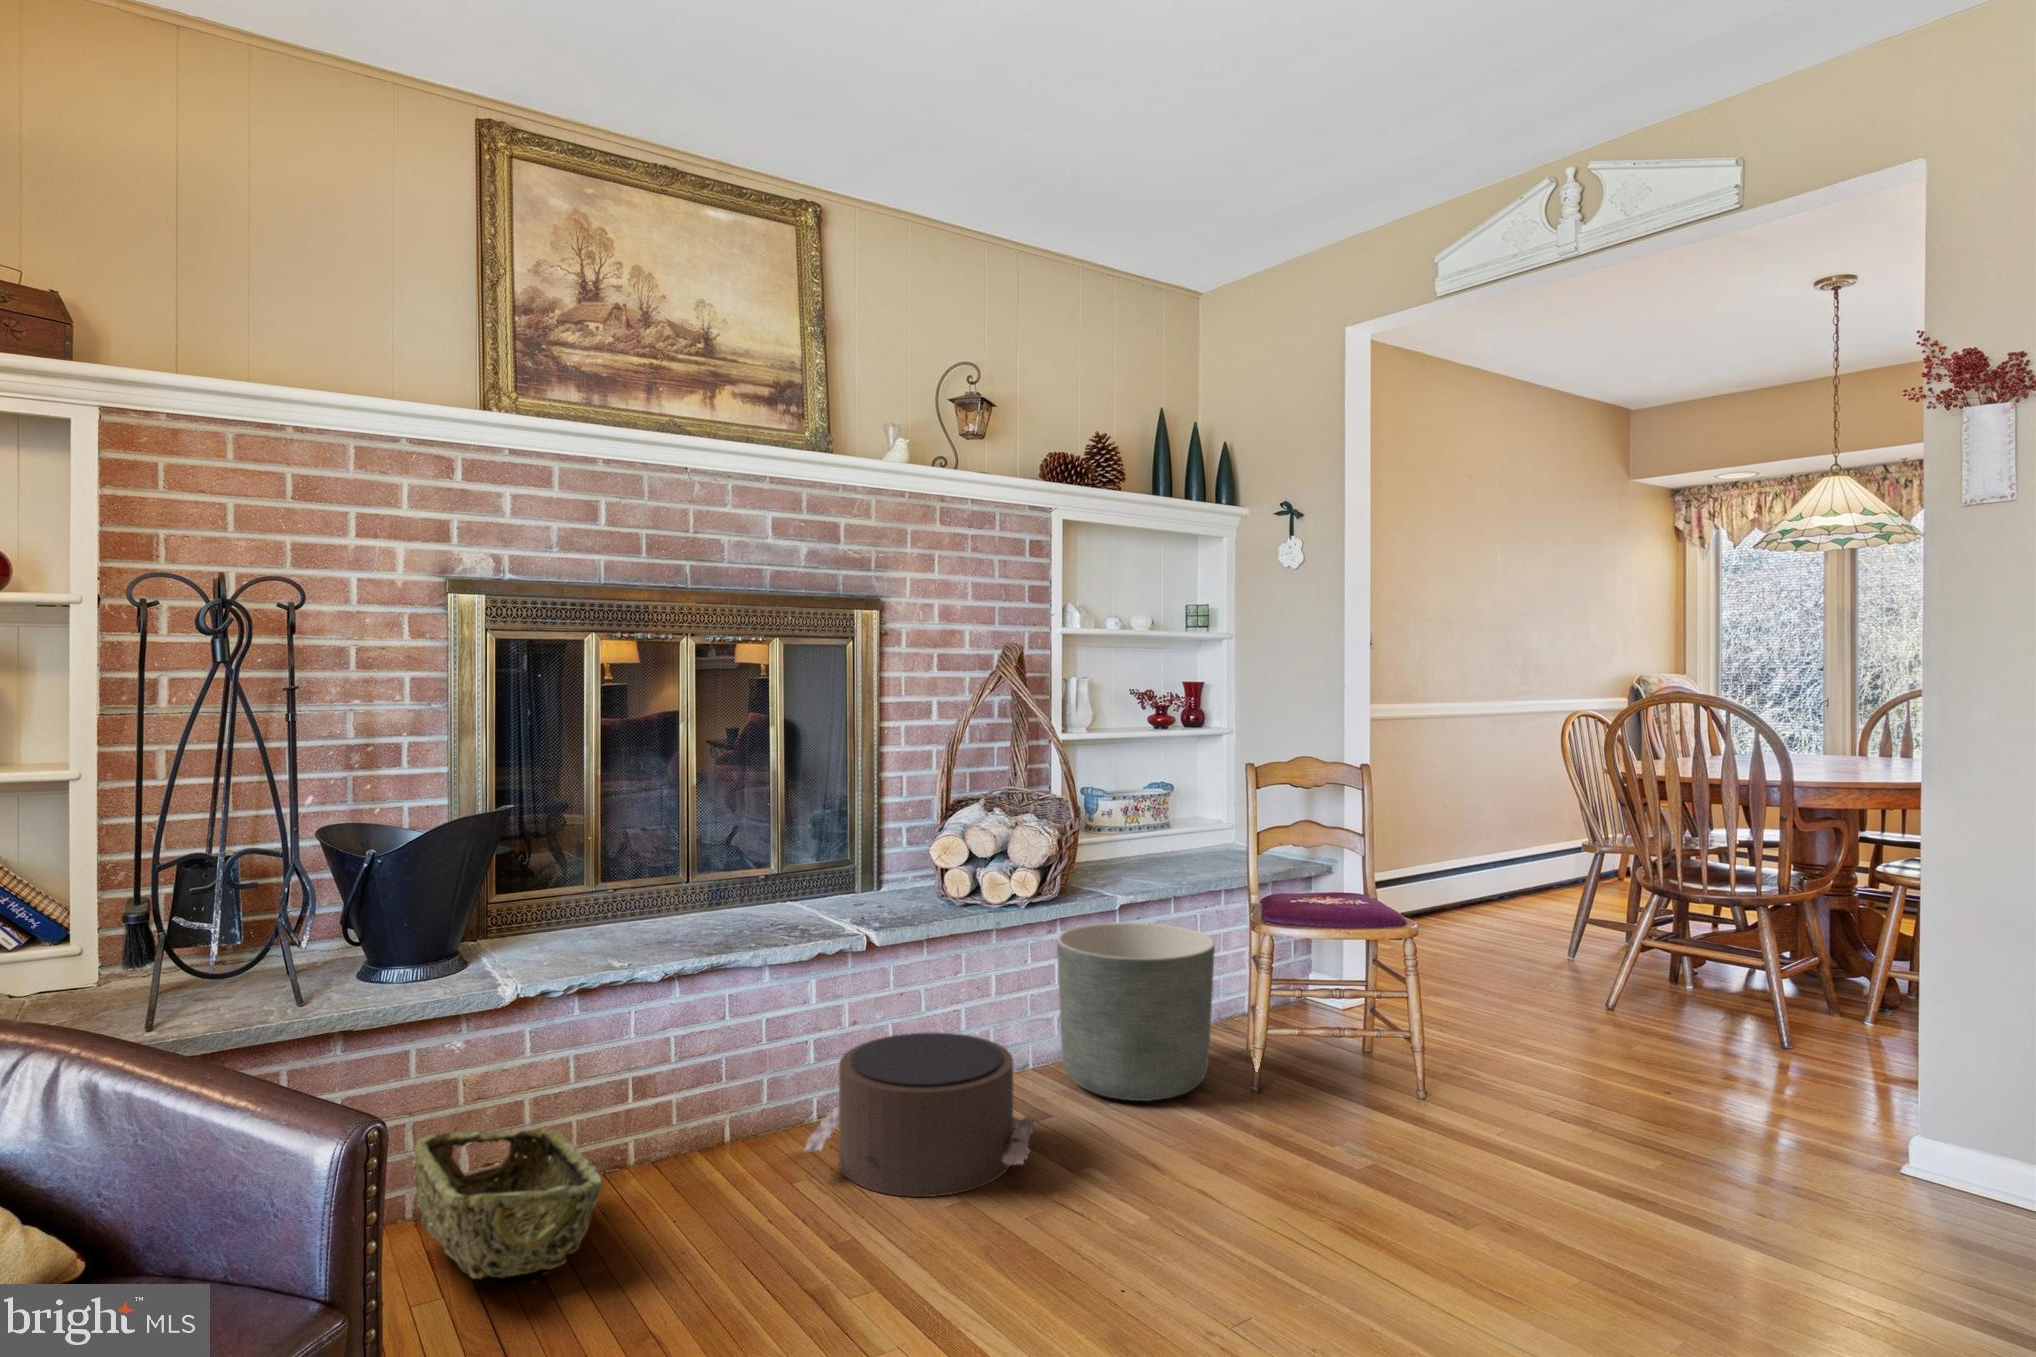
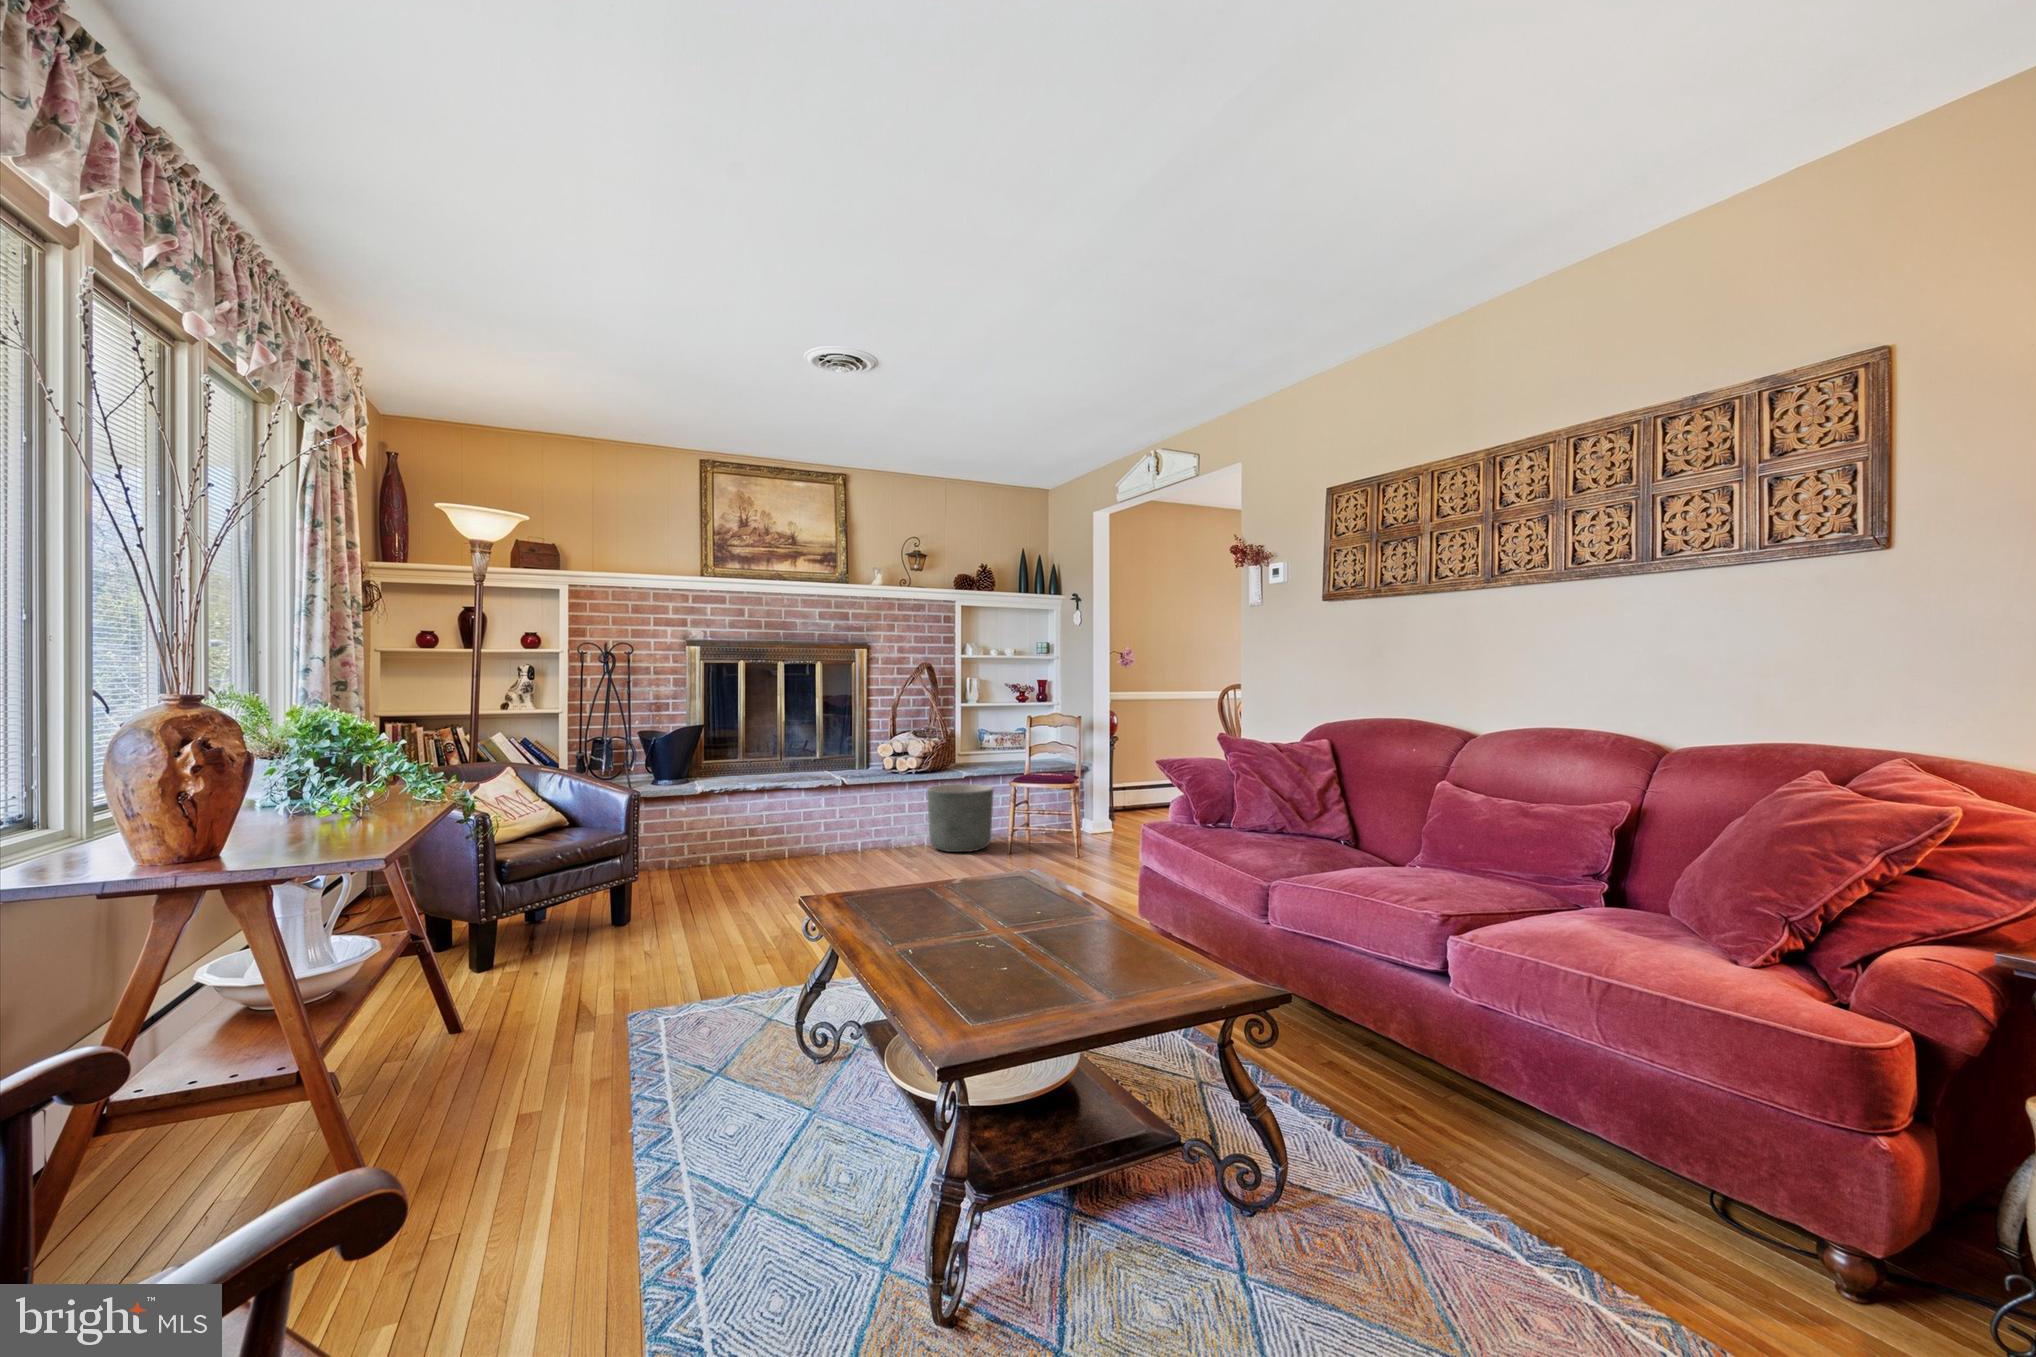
pouf: present [805,1032,1033,1197] -> none [805,819,897,869]
woven basket: present [414,1128,604,1279] -> none [667,837,726,878]

